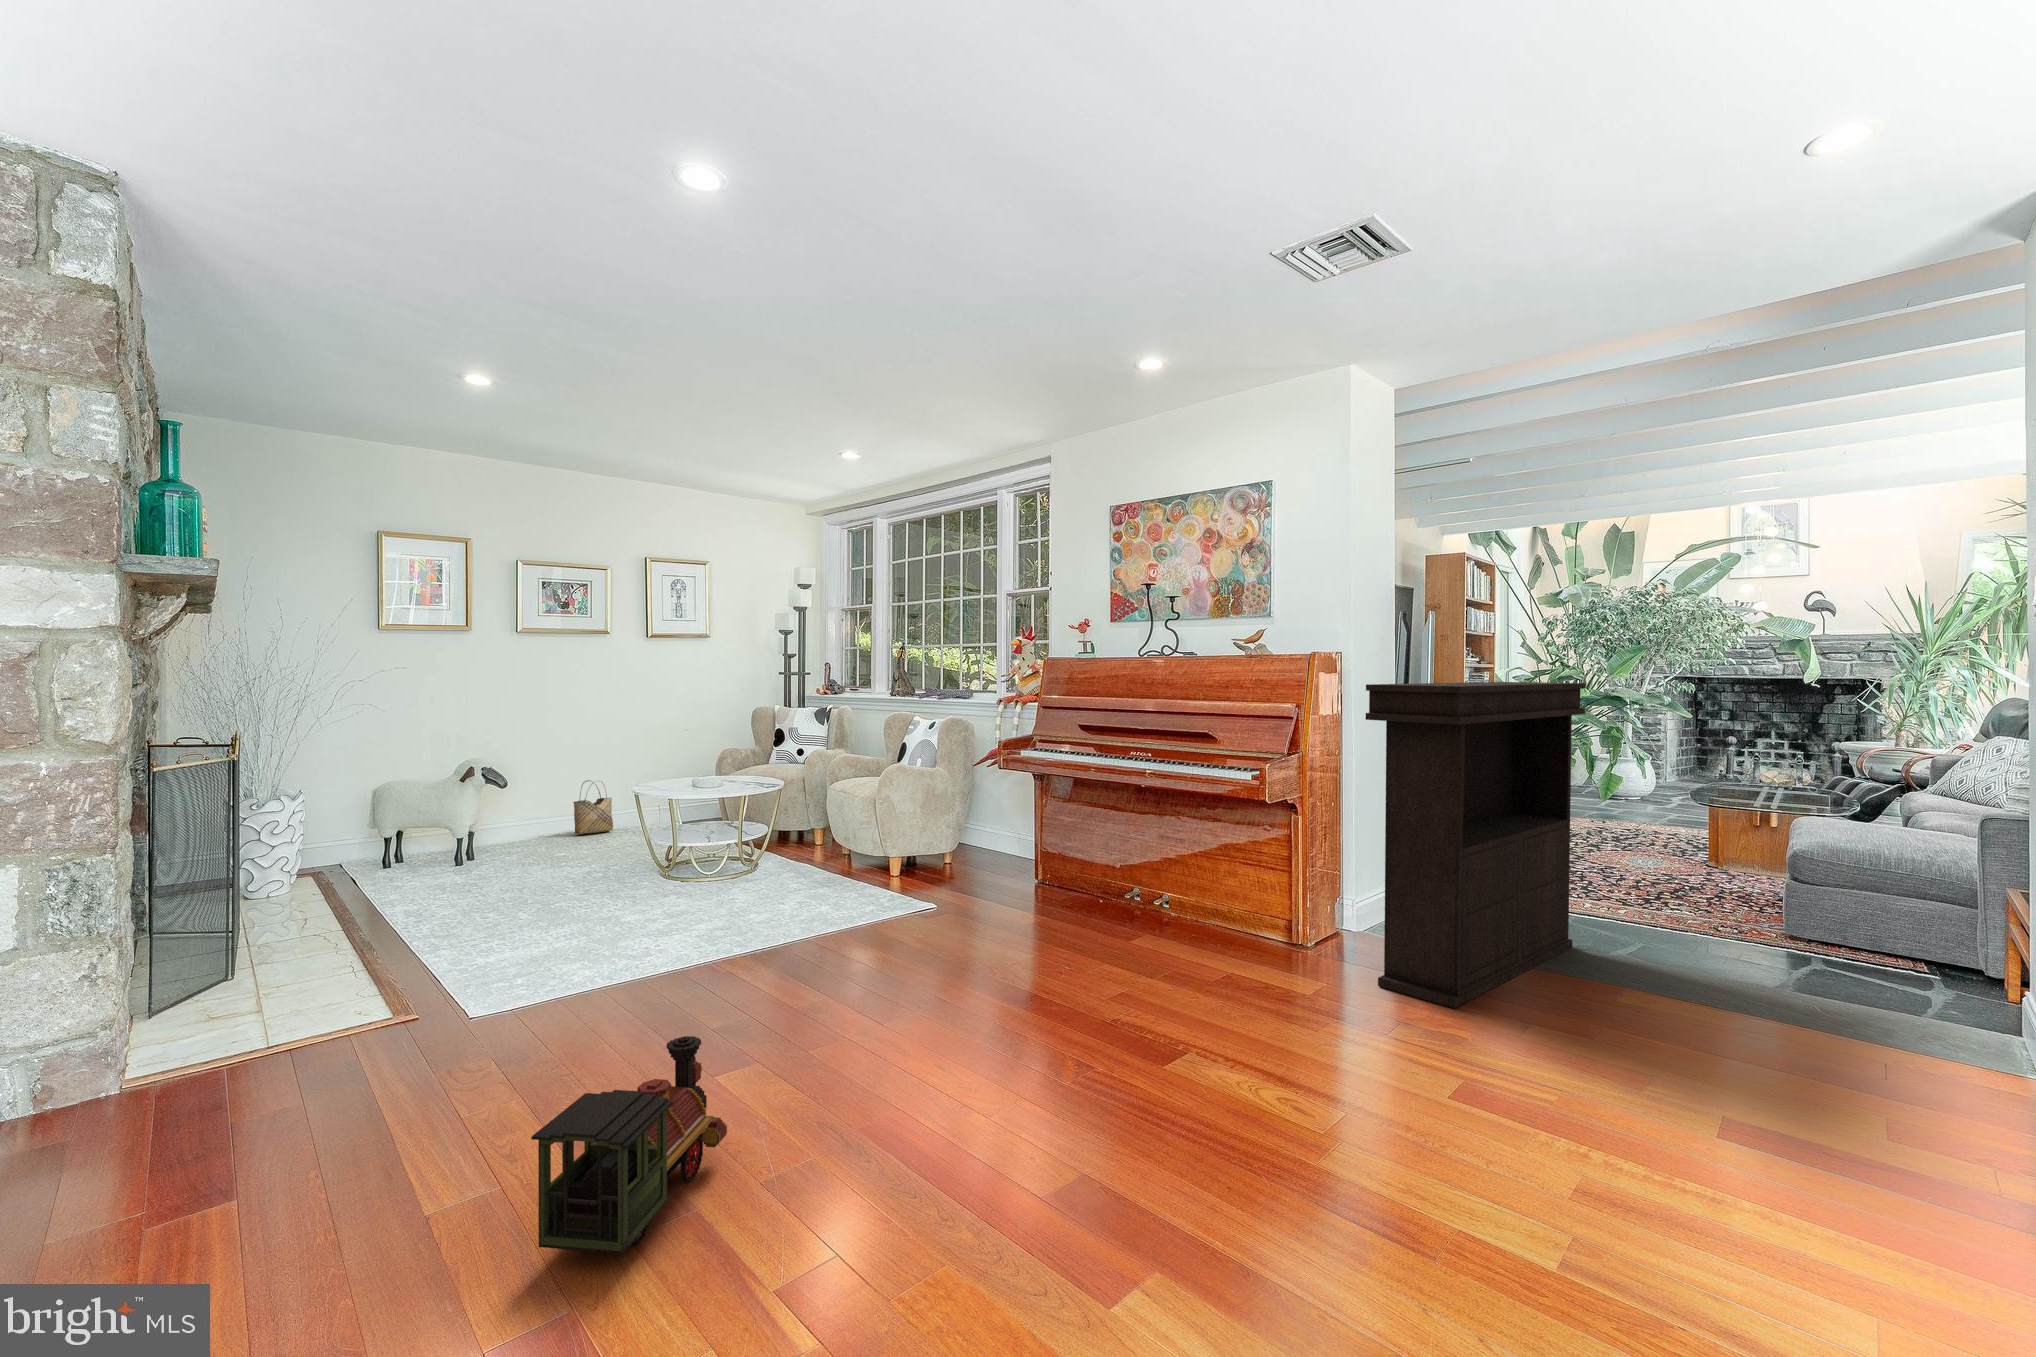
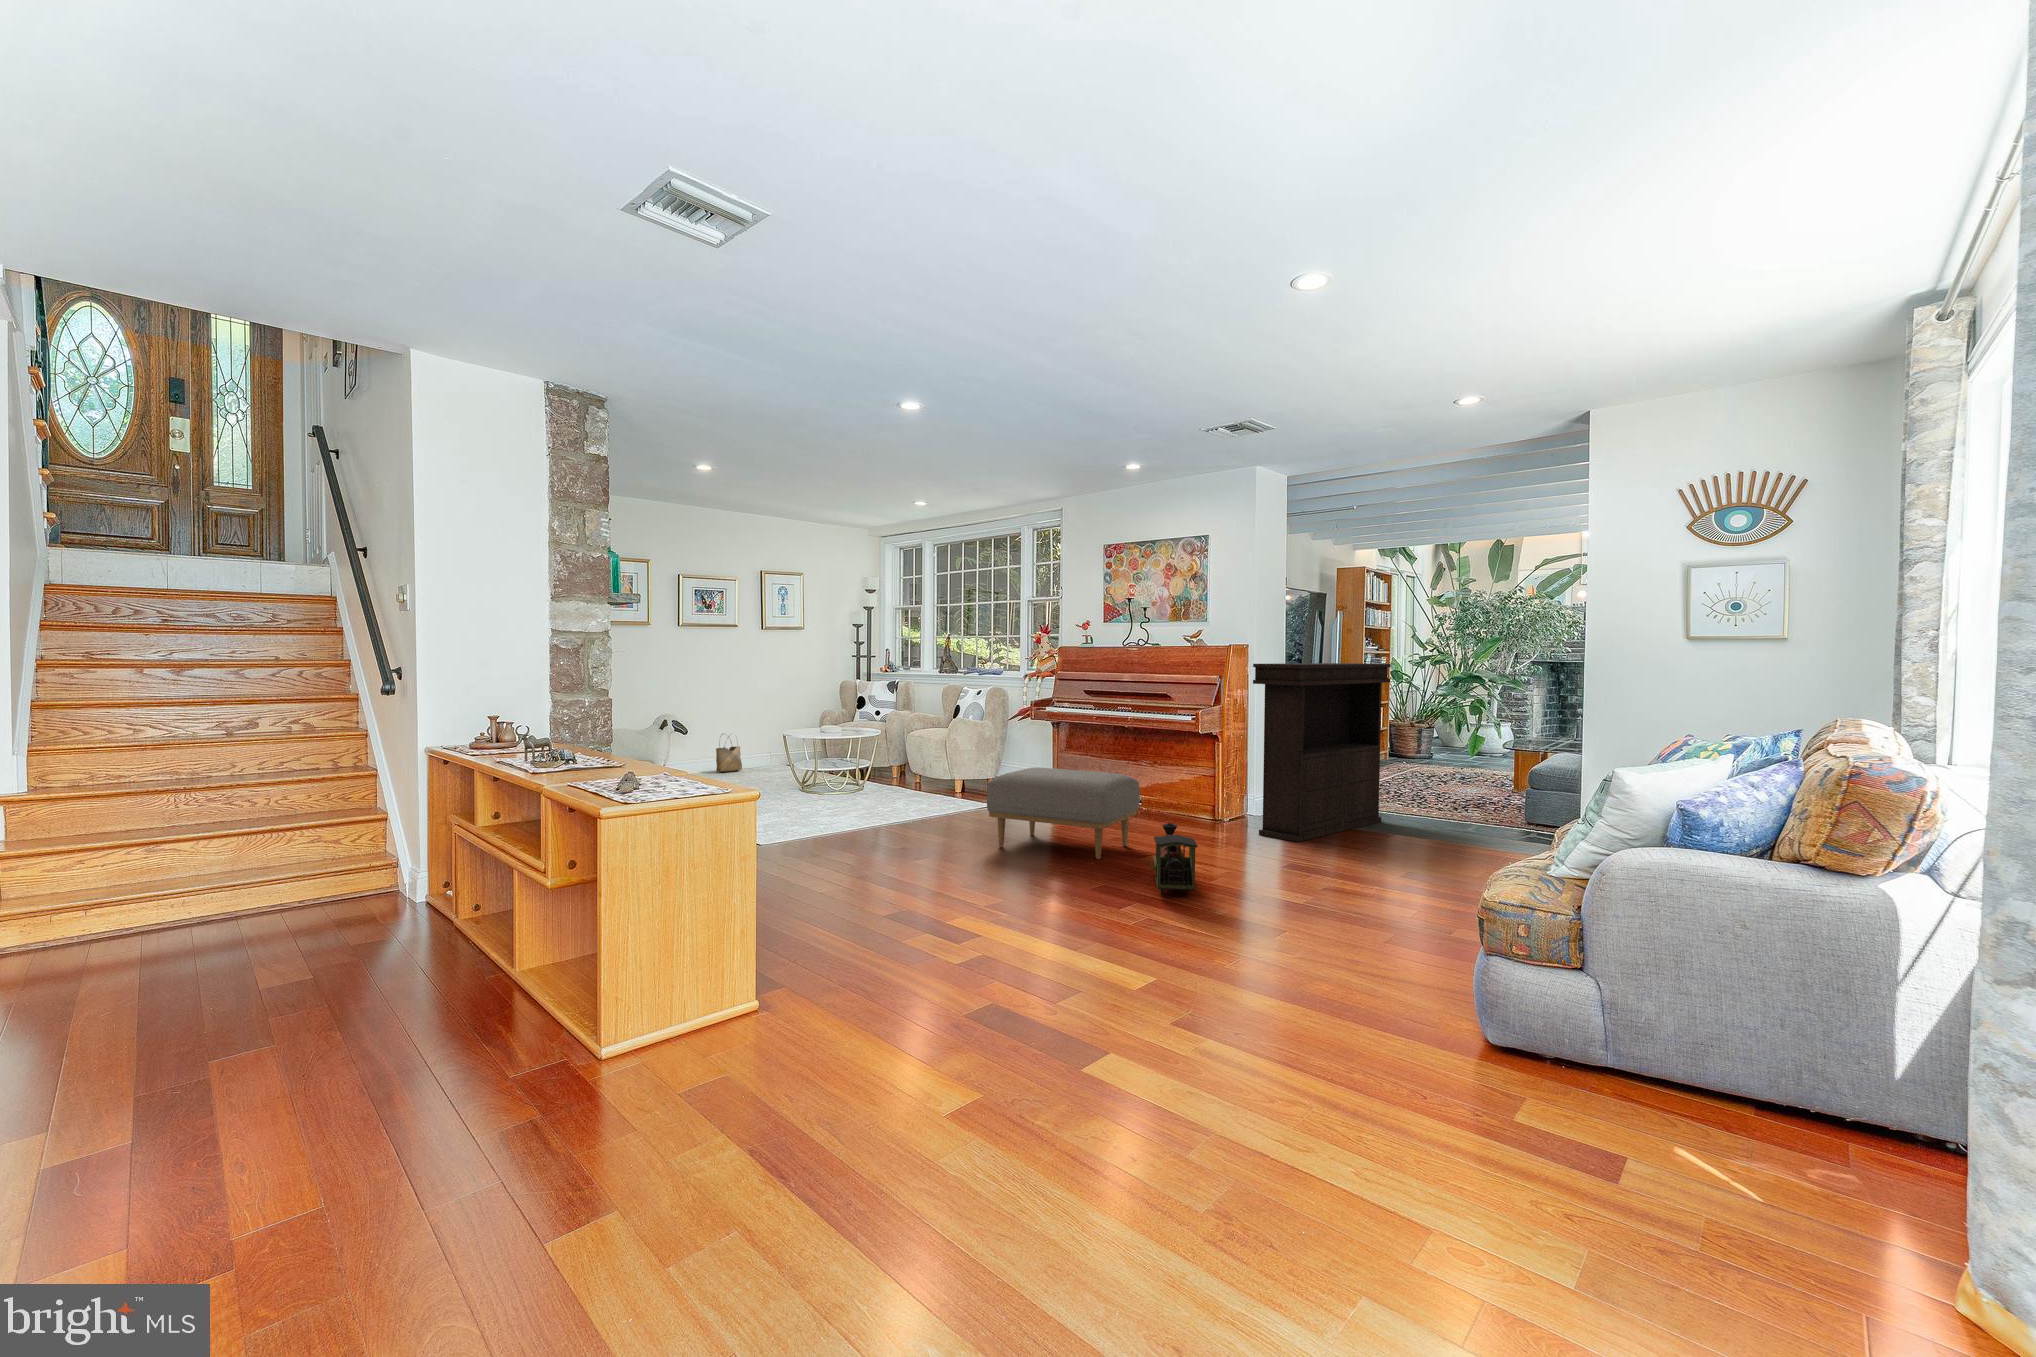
ottoman: none [884,869,1167,1069] -> present [987,768,1140,859]
toy train: present [531,1036,727,1254] -> present [1150,823,1198,894]

